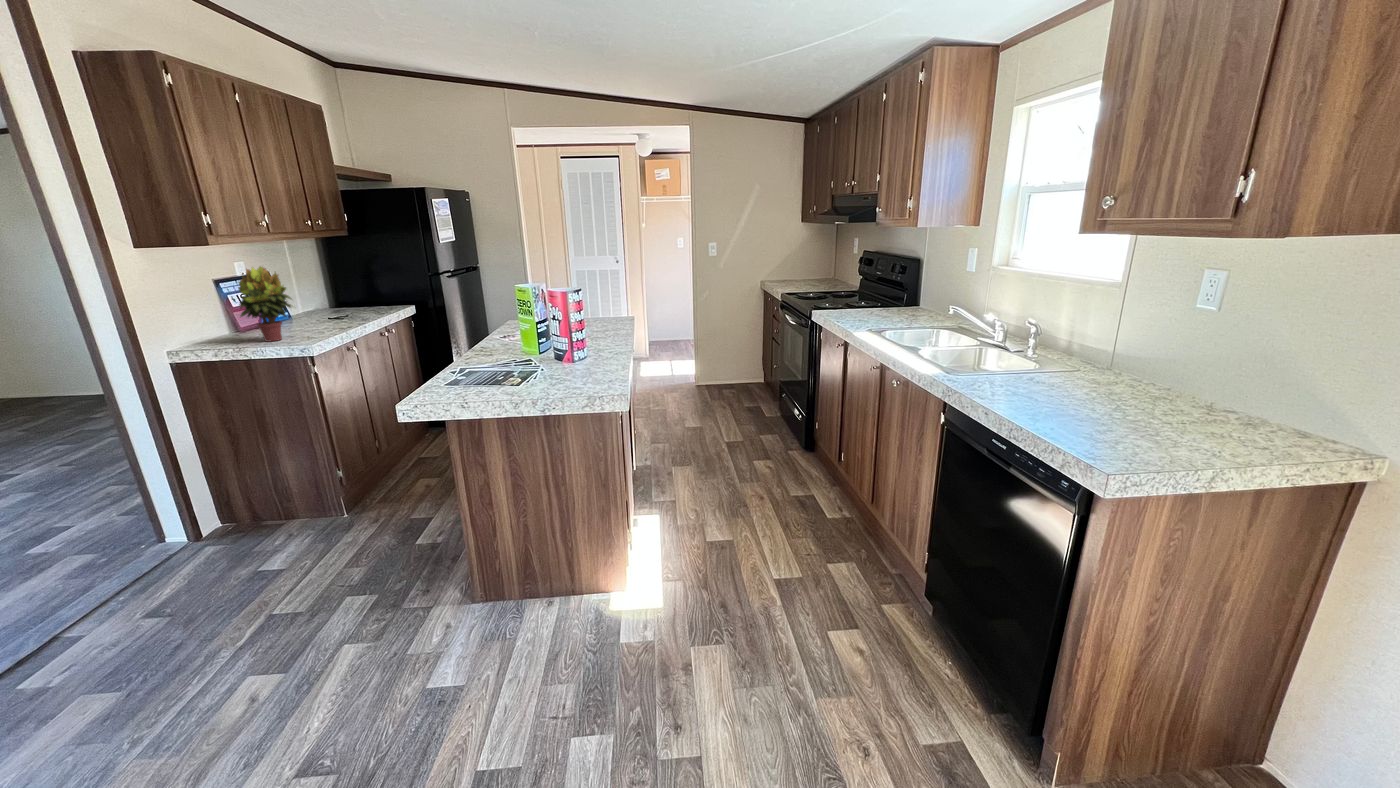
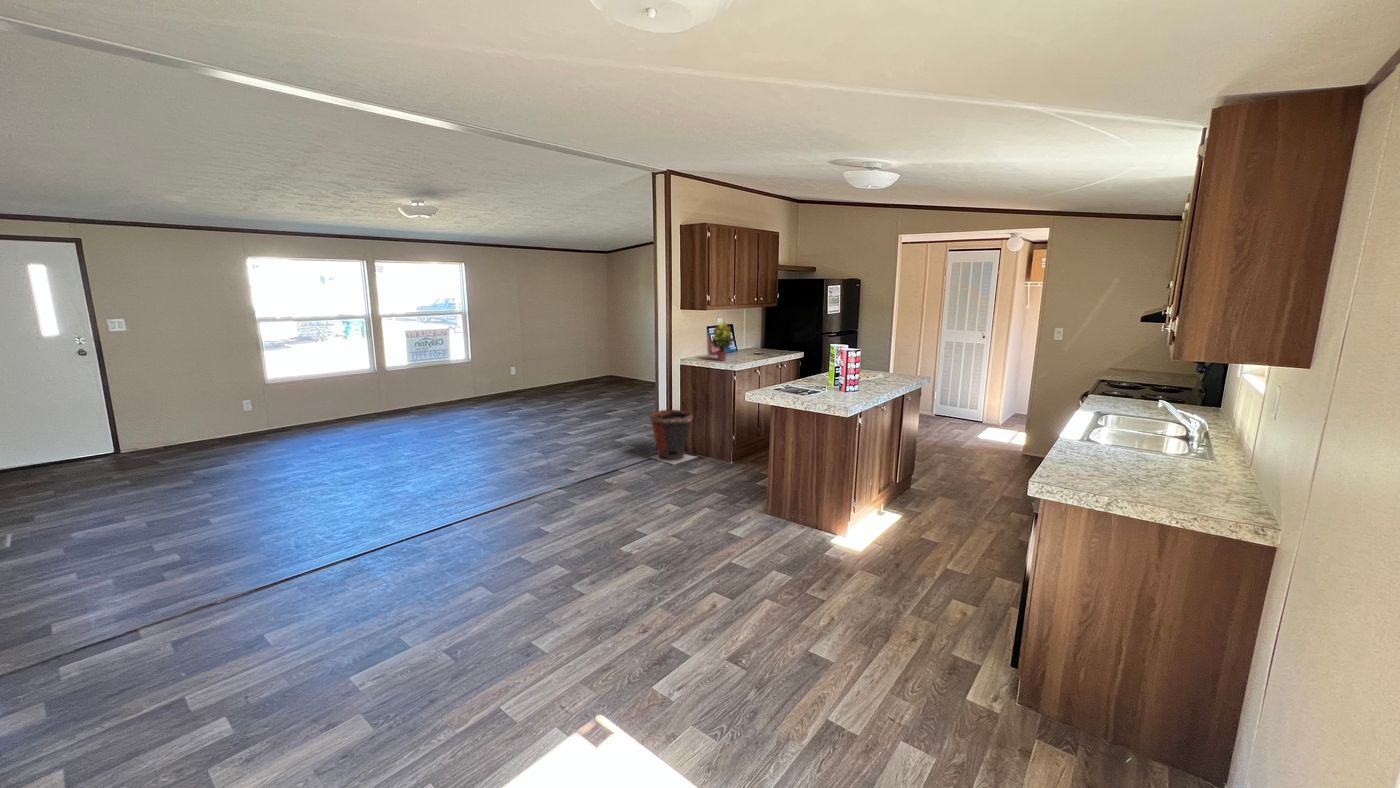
waste bin: none [116,450,270,568] -> present [649,410,696,465]

